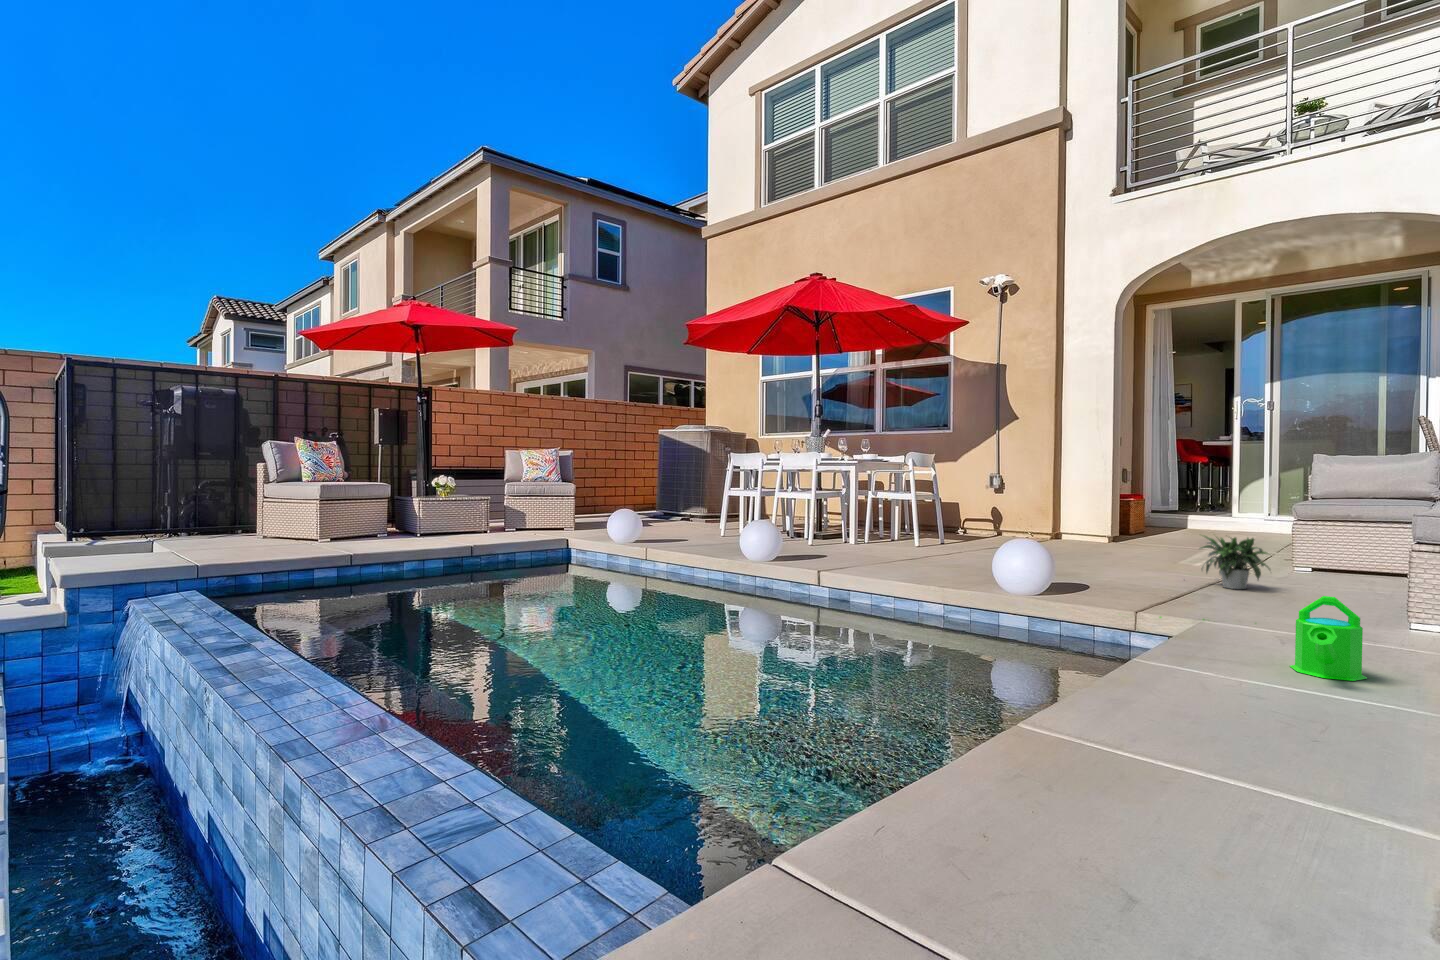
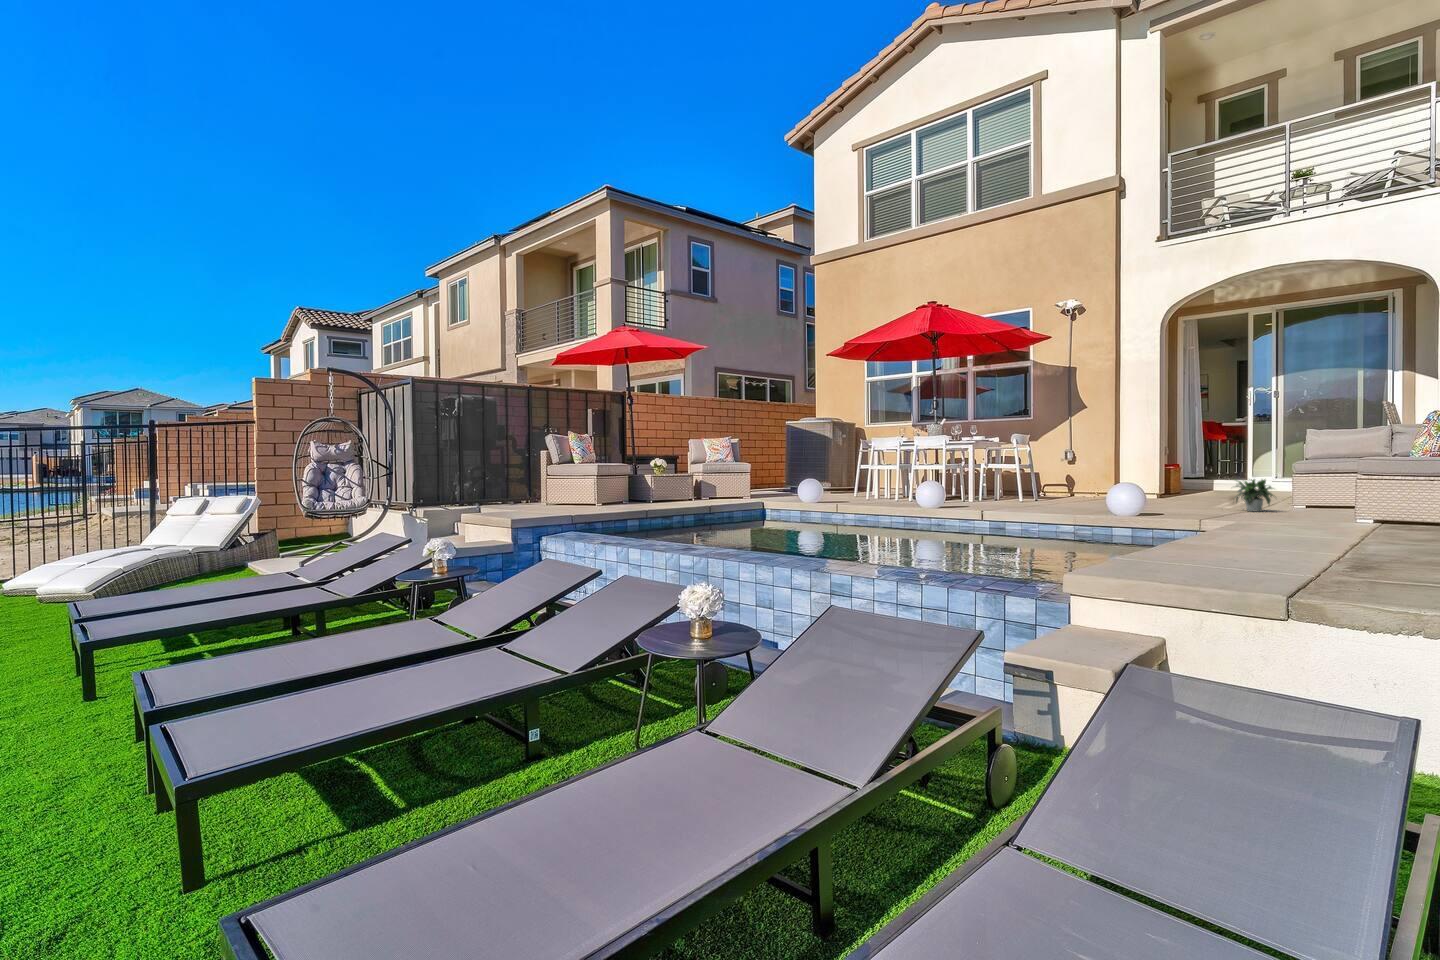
watering can: present [1290,596,1367,681] -> none [1286,495,1324,535]

